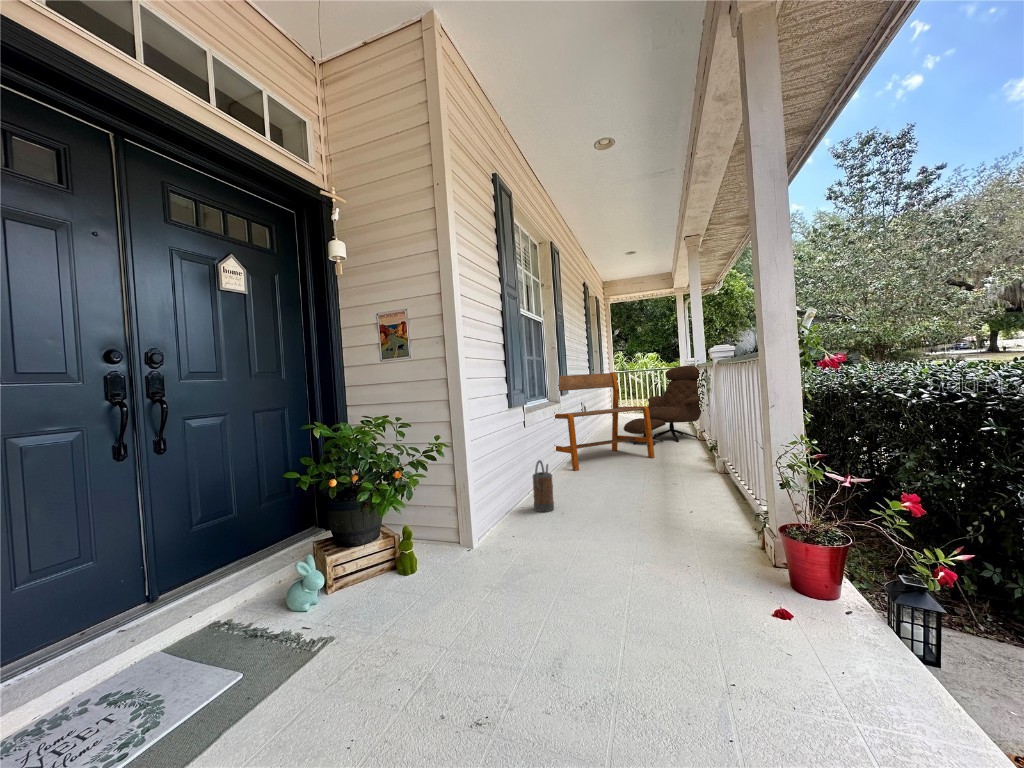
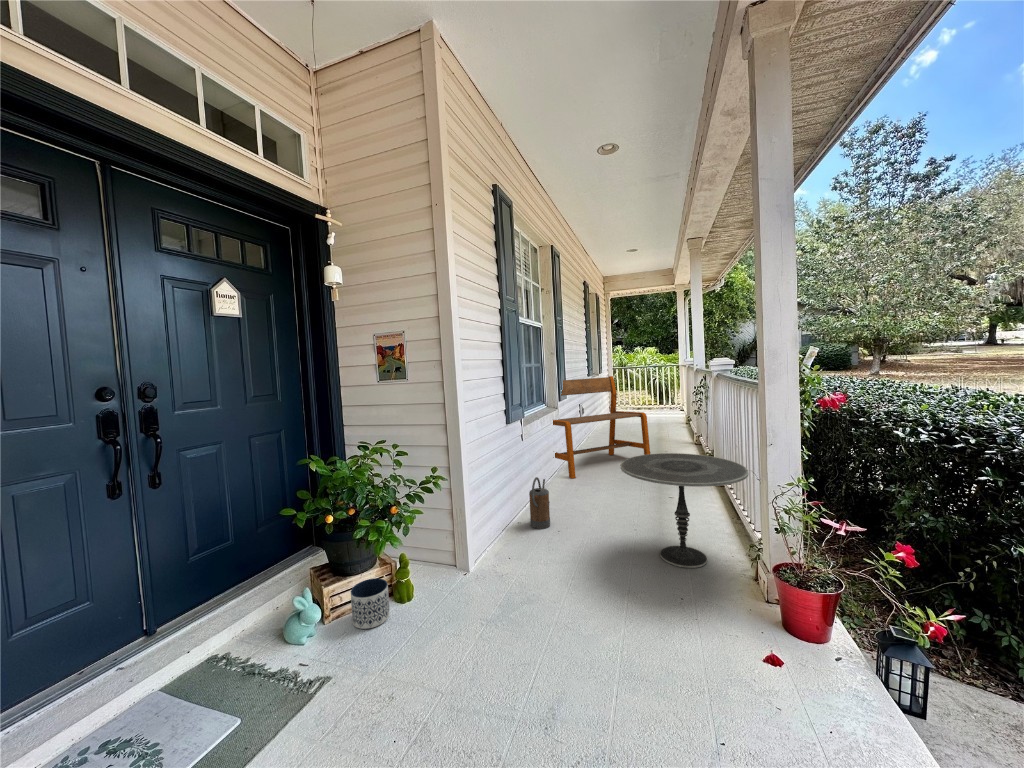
lounge chair: present [624,366,701,445] -> none [621,368,704,448]
side table: none [623,432,751,542] -> present [621,453,748,568]
planter: none [354,549,393,597] -> present [351,578,389,629]

